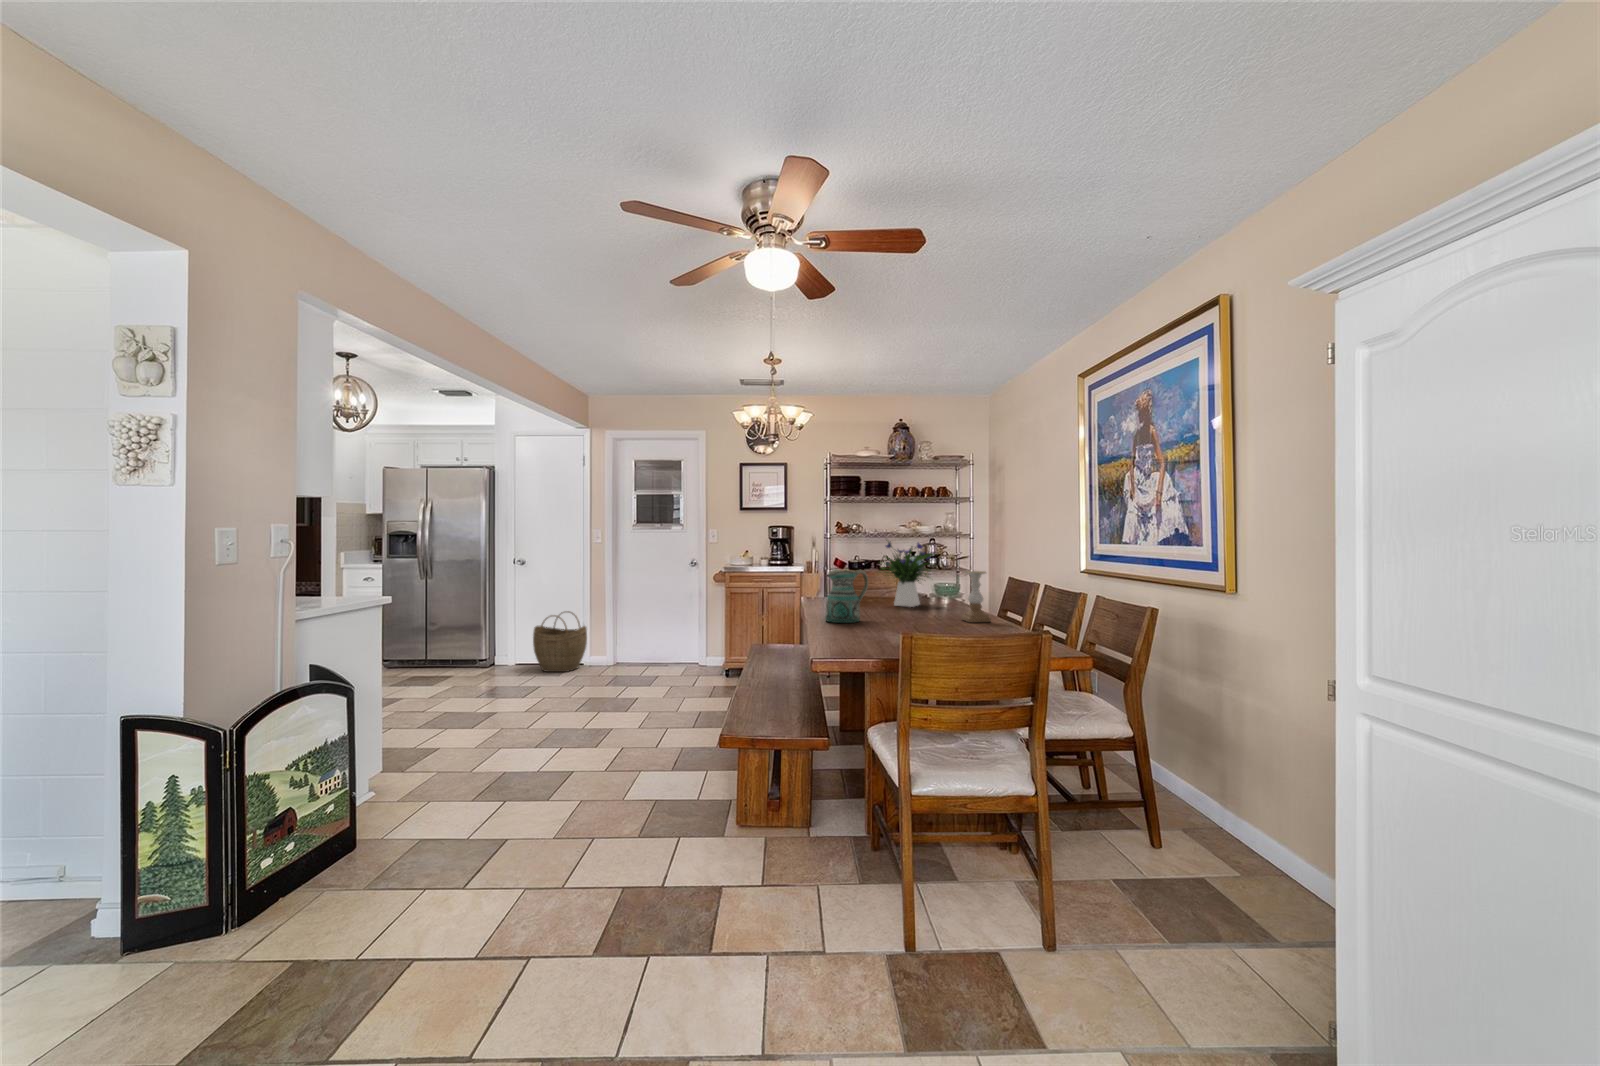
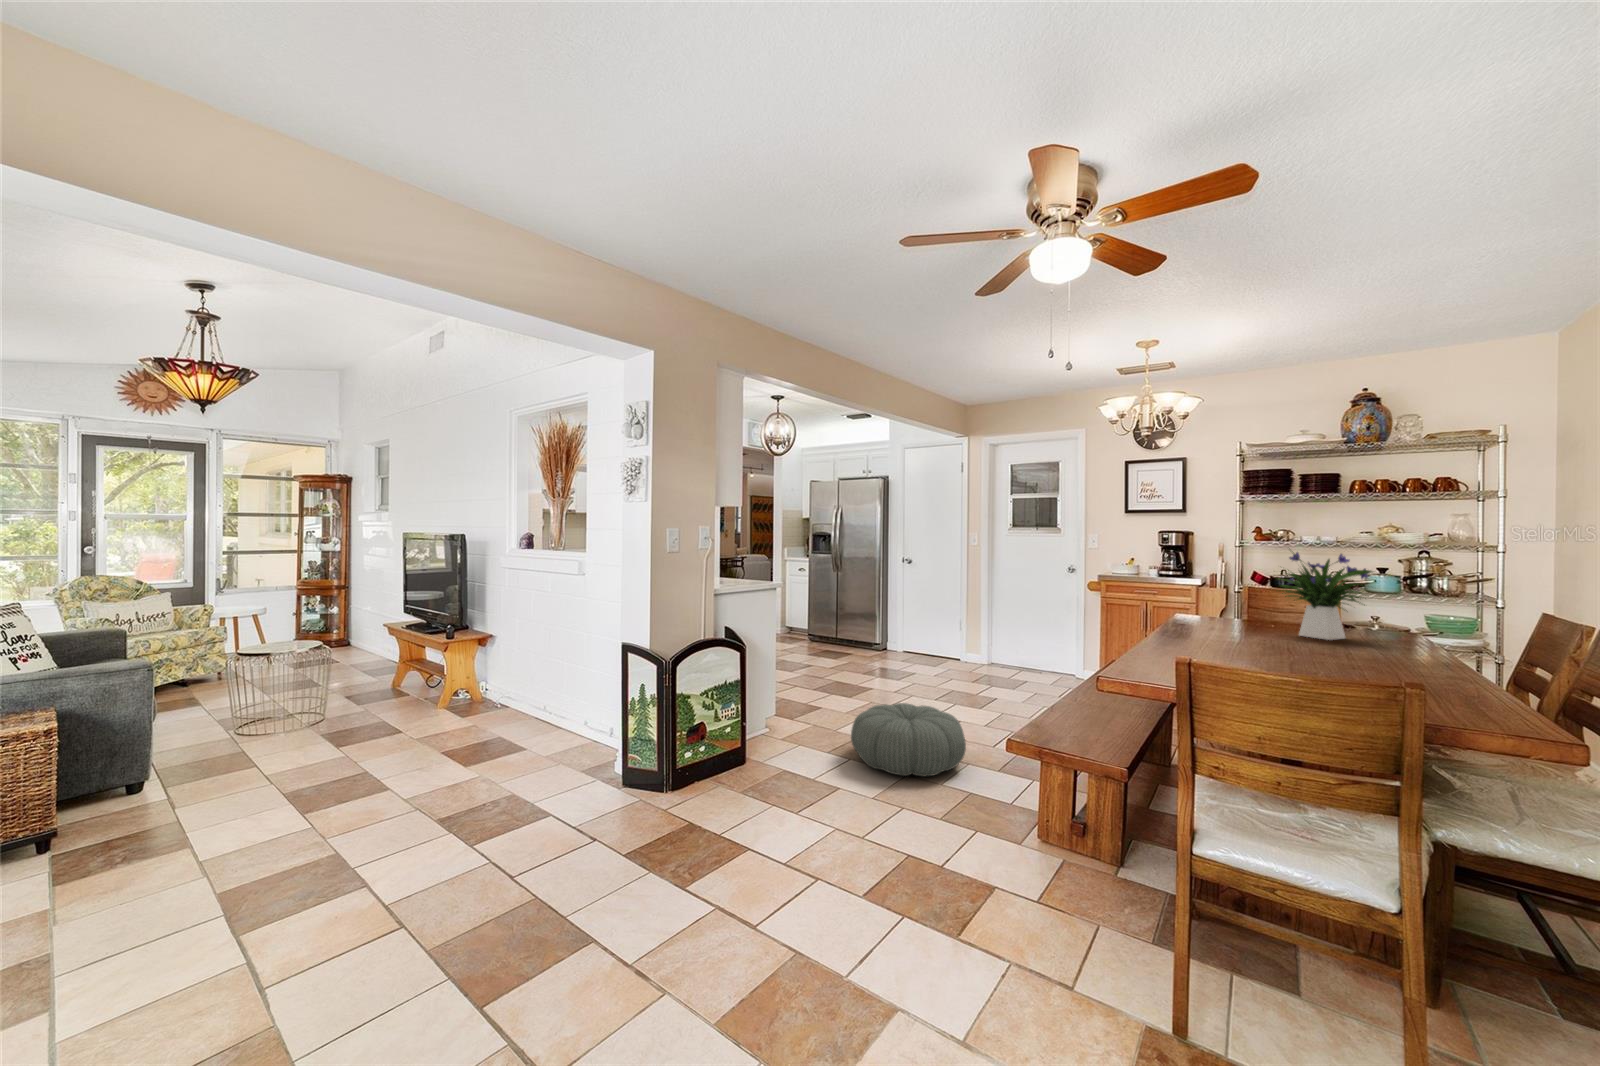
ceramic pitcher: present [825,570,868,623] -> none [1170,584,1235,648]
candle holder: present [961,571,991,622] -> none [1389,596,1442,672]
woven basket: present [533,611,587,672] -> none [911,608,959,664]
pouf: none [509,718,643,803] -> present [851,703,966,777]

